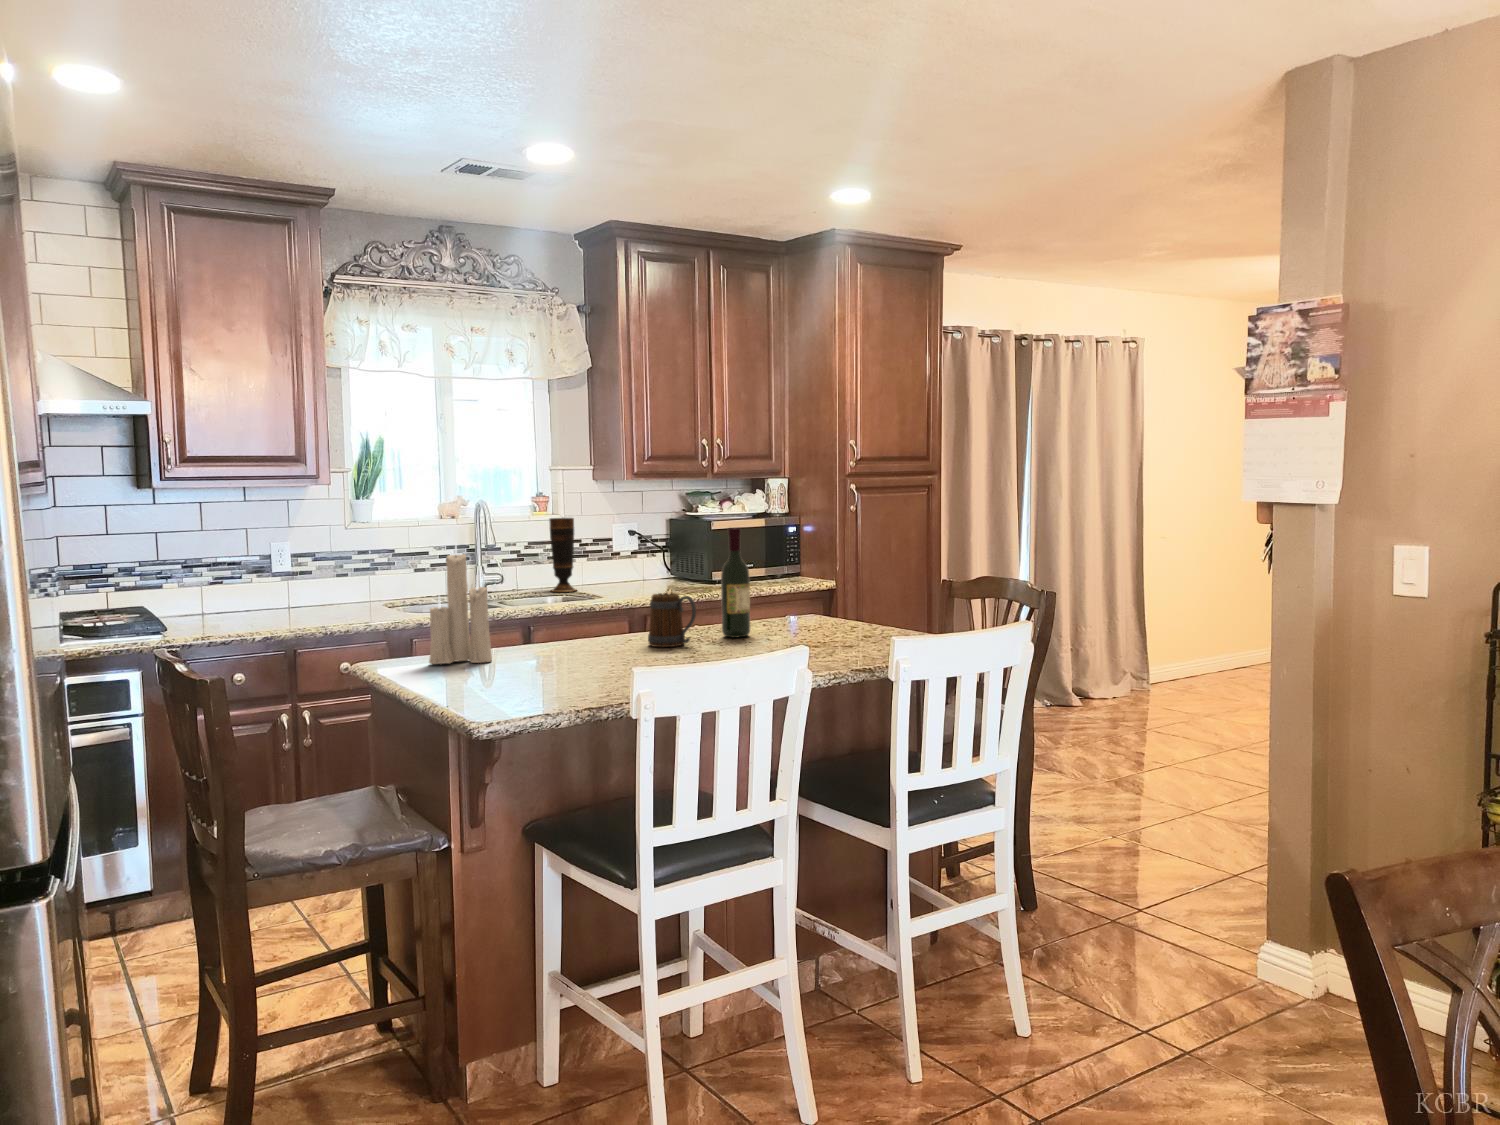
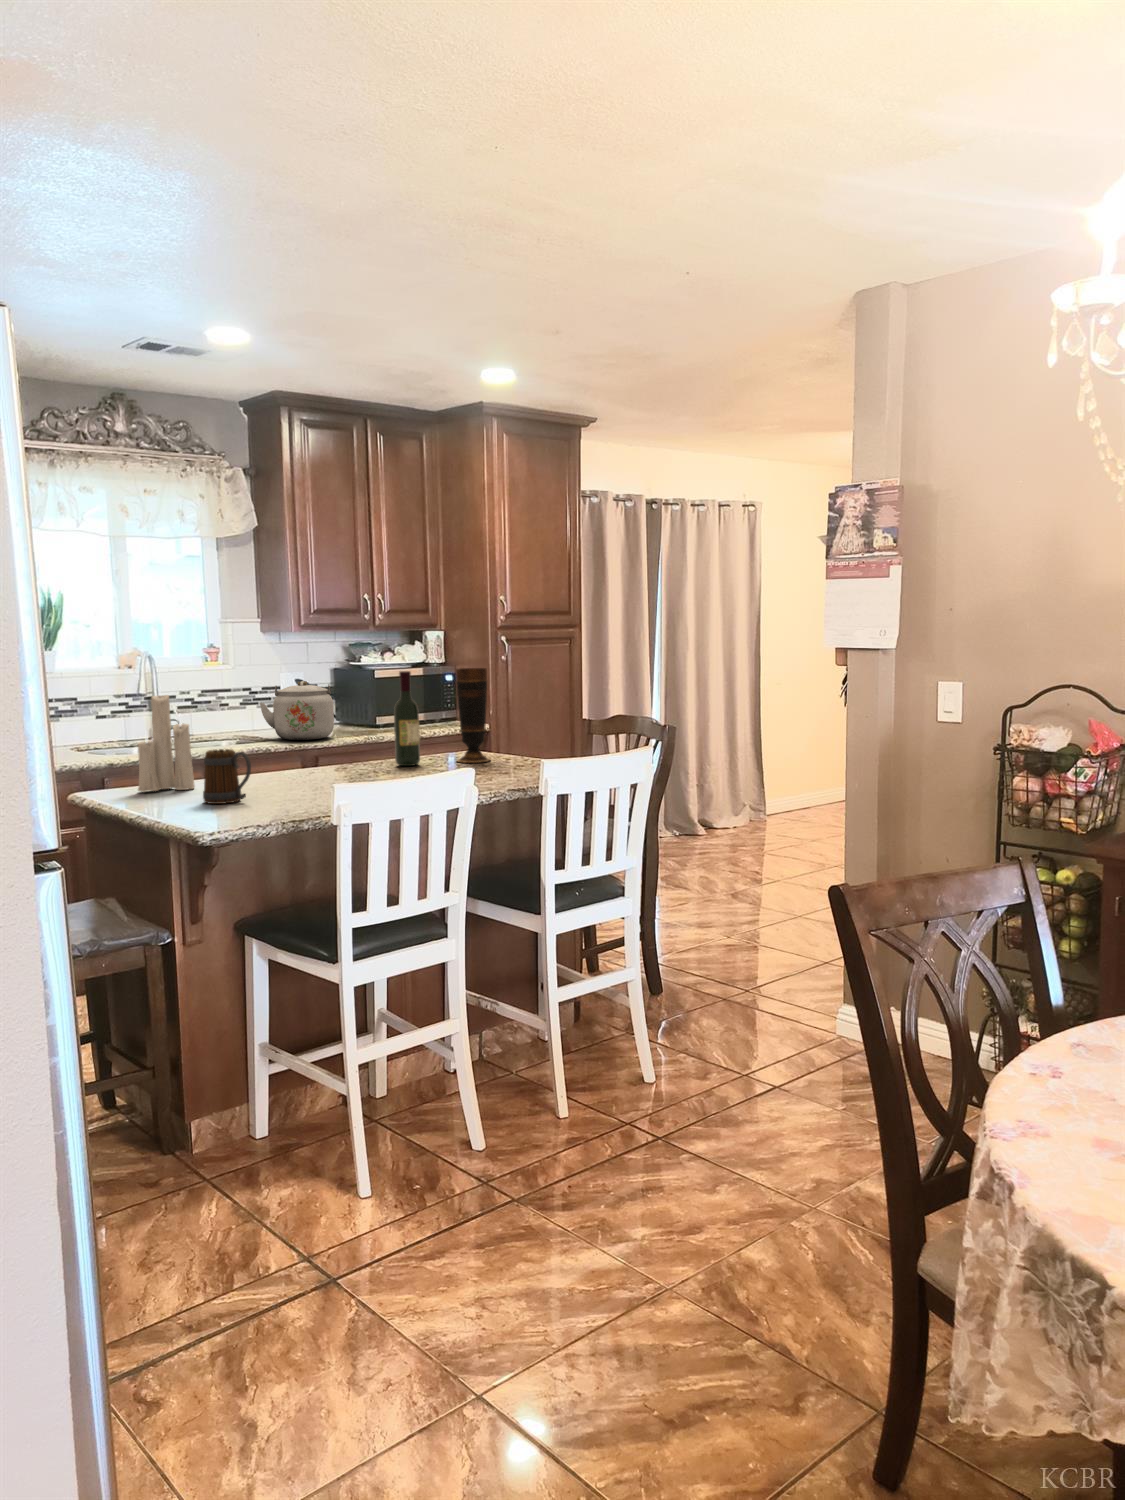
vase: present [550,518,576,592] -> present [456,668,490,763]
kettle: none [585,534,664,598] -> present [260,681,334,740]
mug: present [648,593,696,647] -> present [203,749,251,804]

